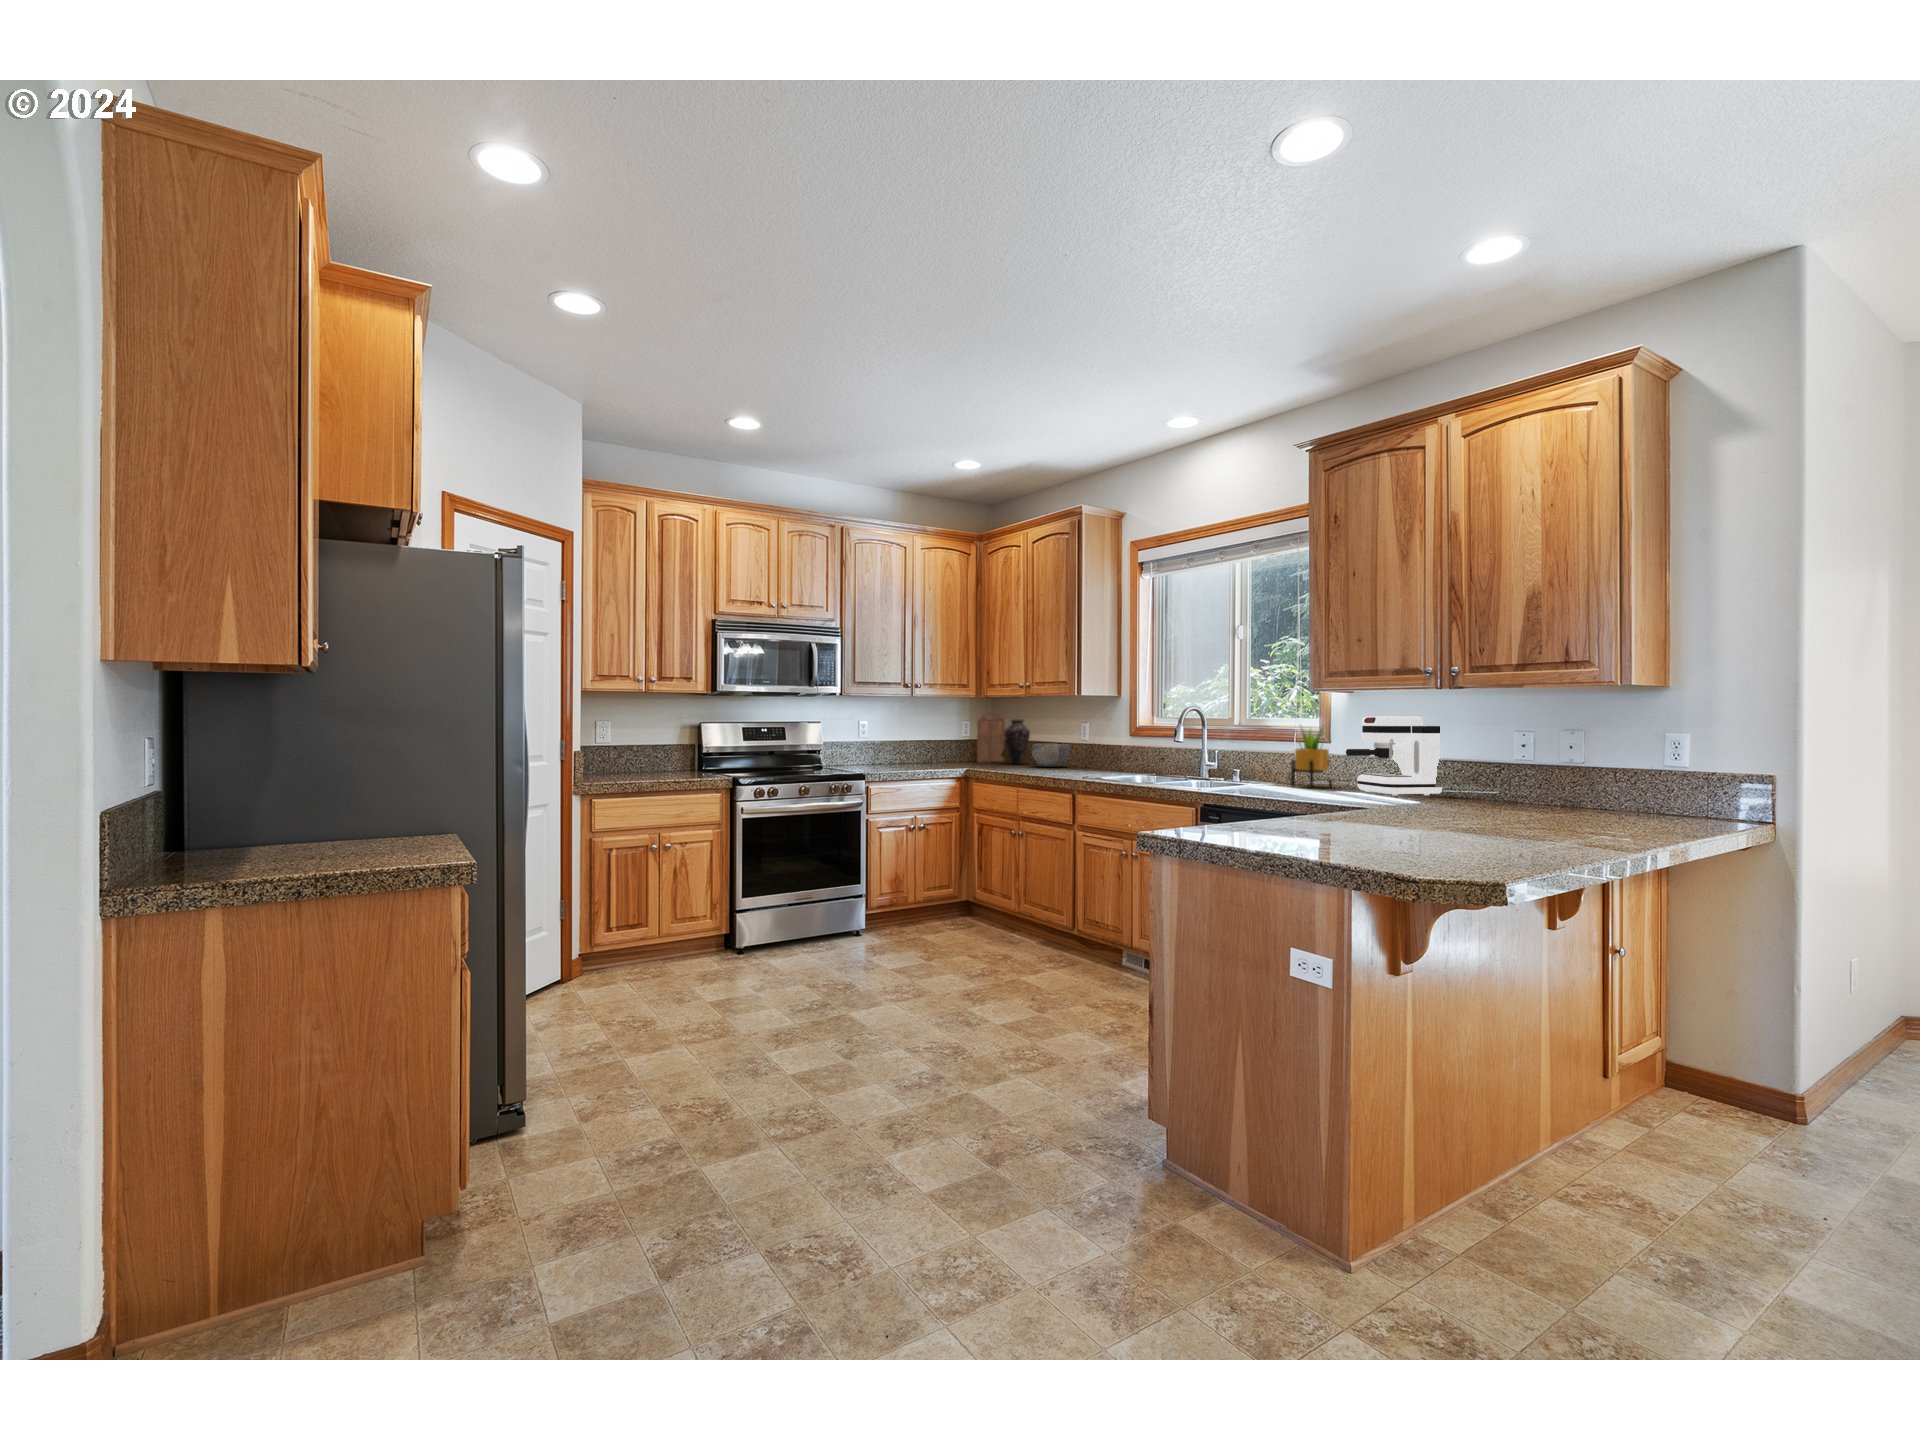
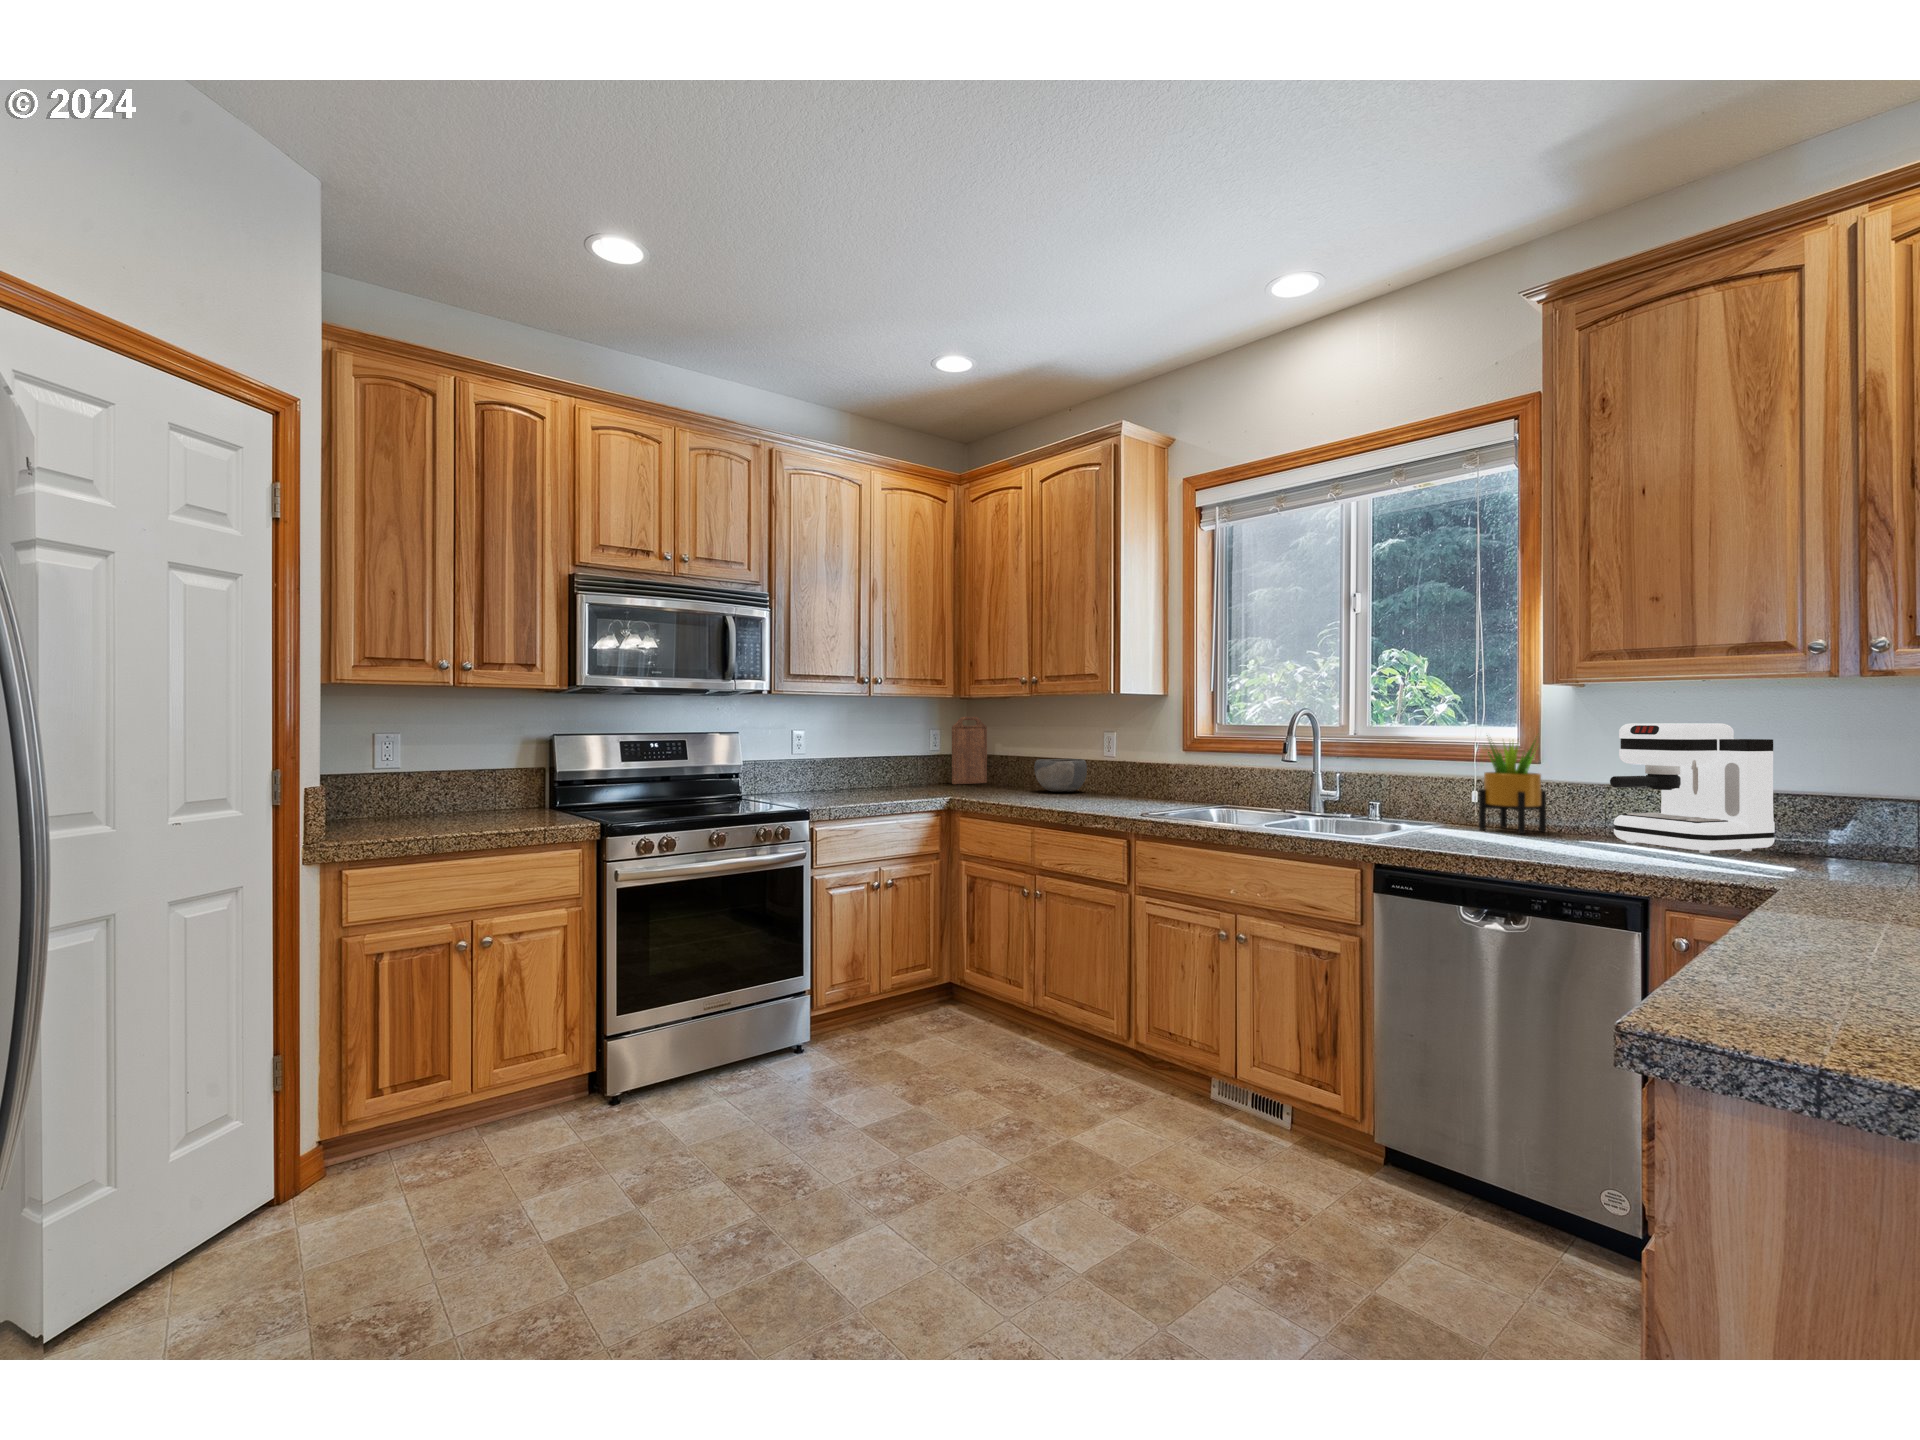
vase: present [1005,720,1030,764] -> none [991,727,1025,787]

